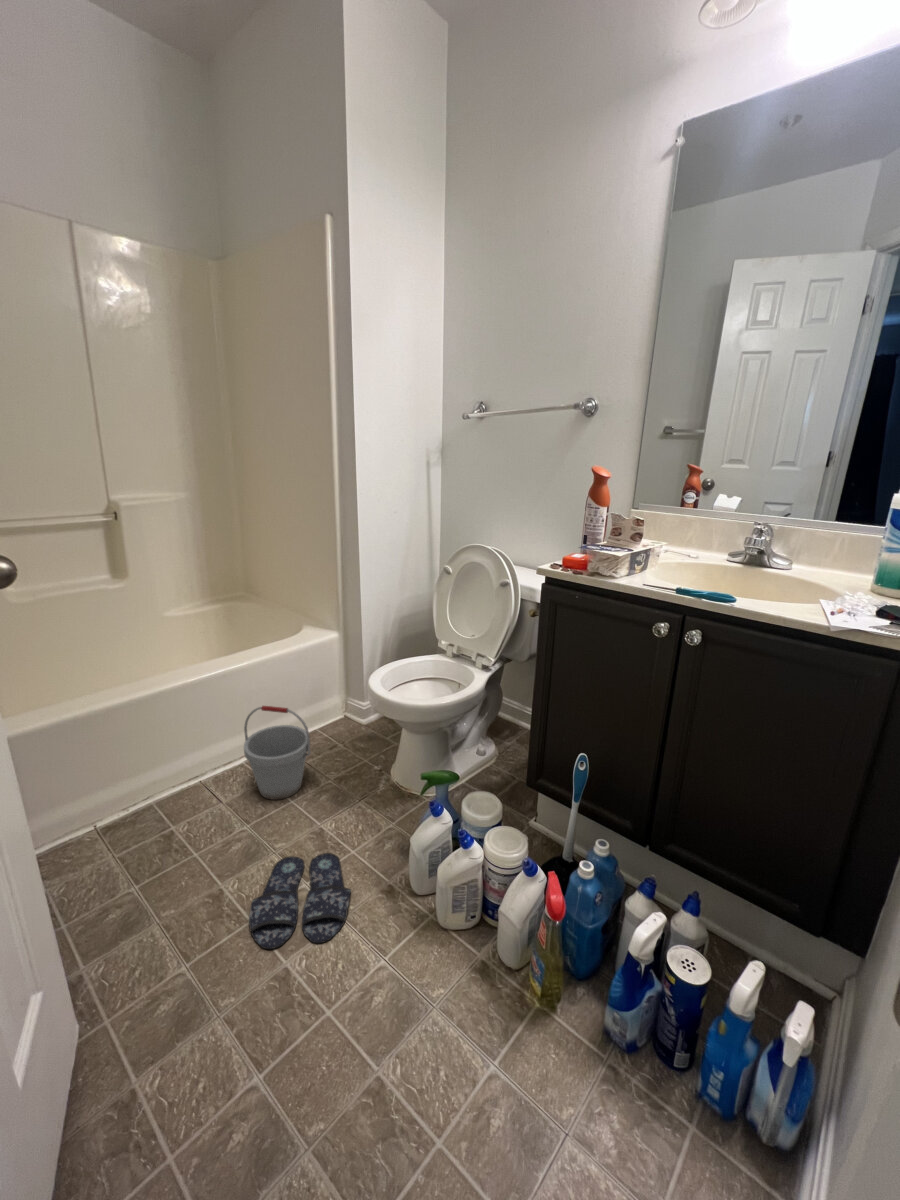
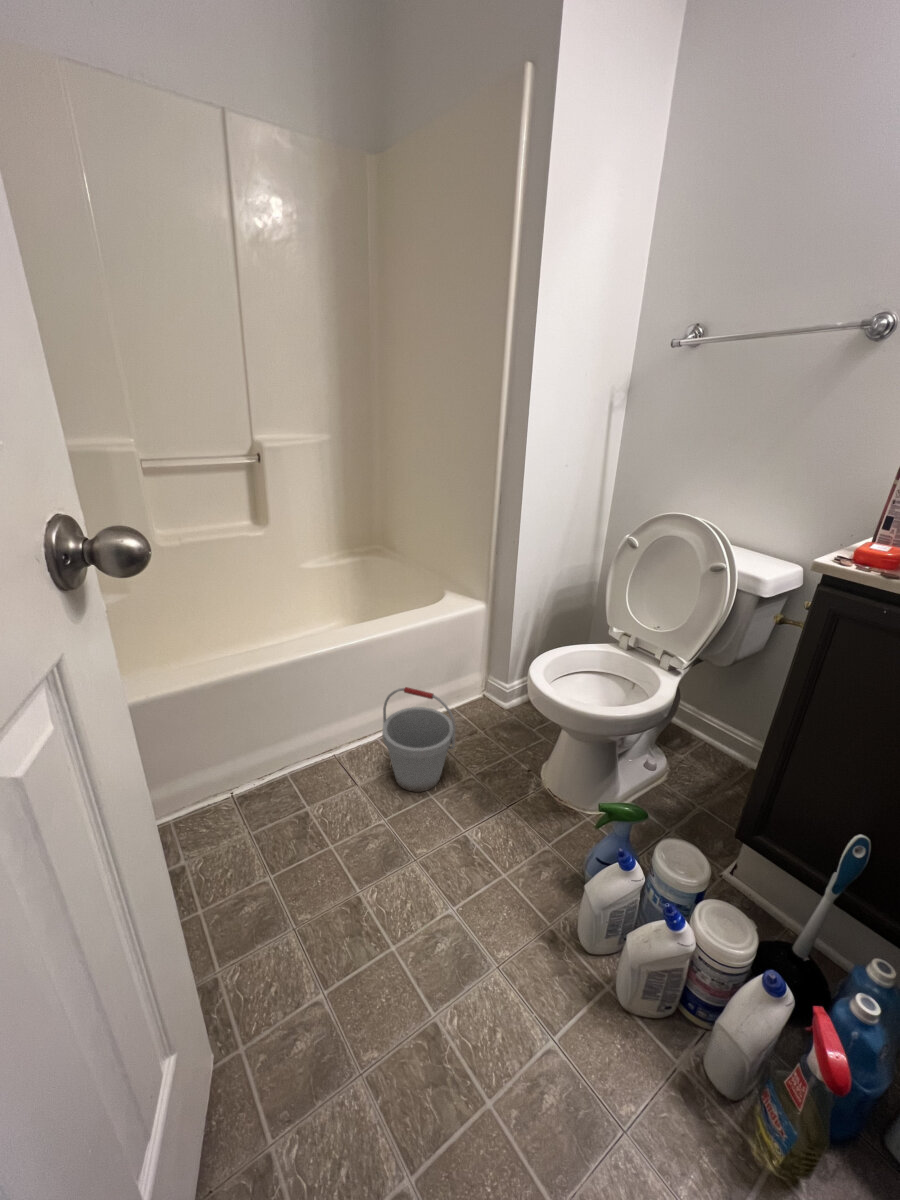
slippers: present [249,853,351,949] -> none [391,869,506,998]

